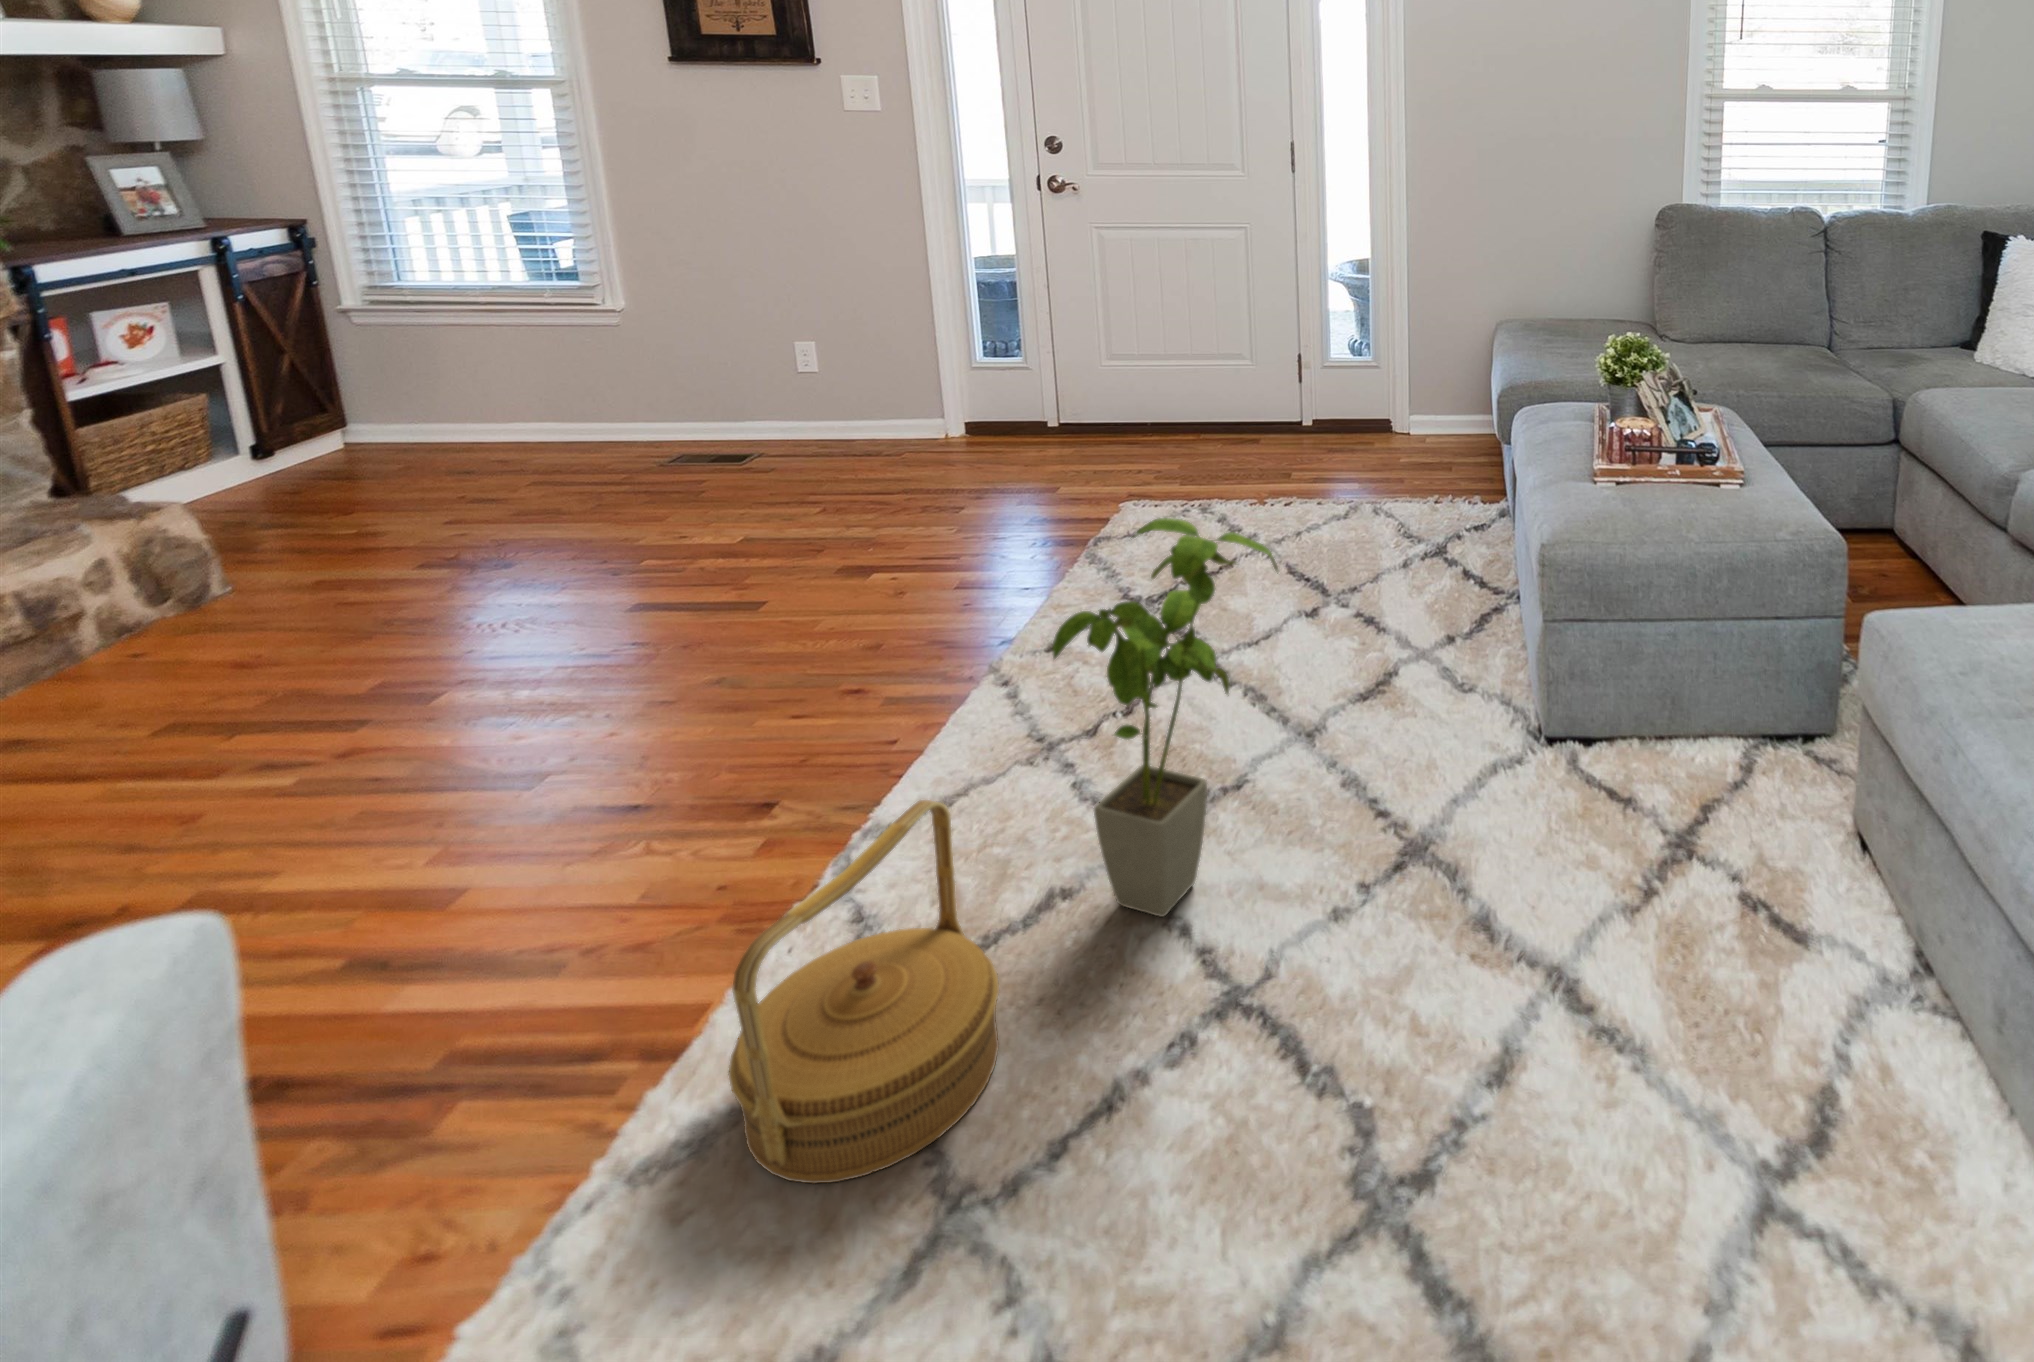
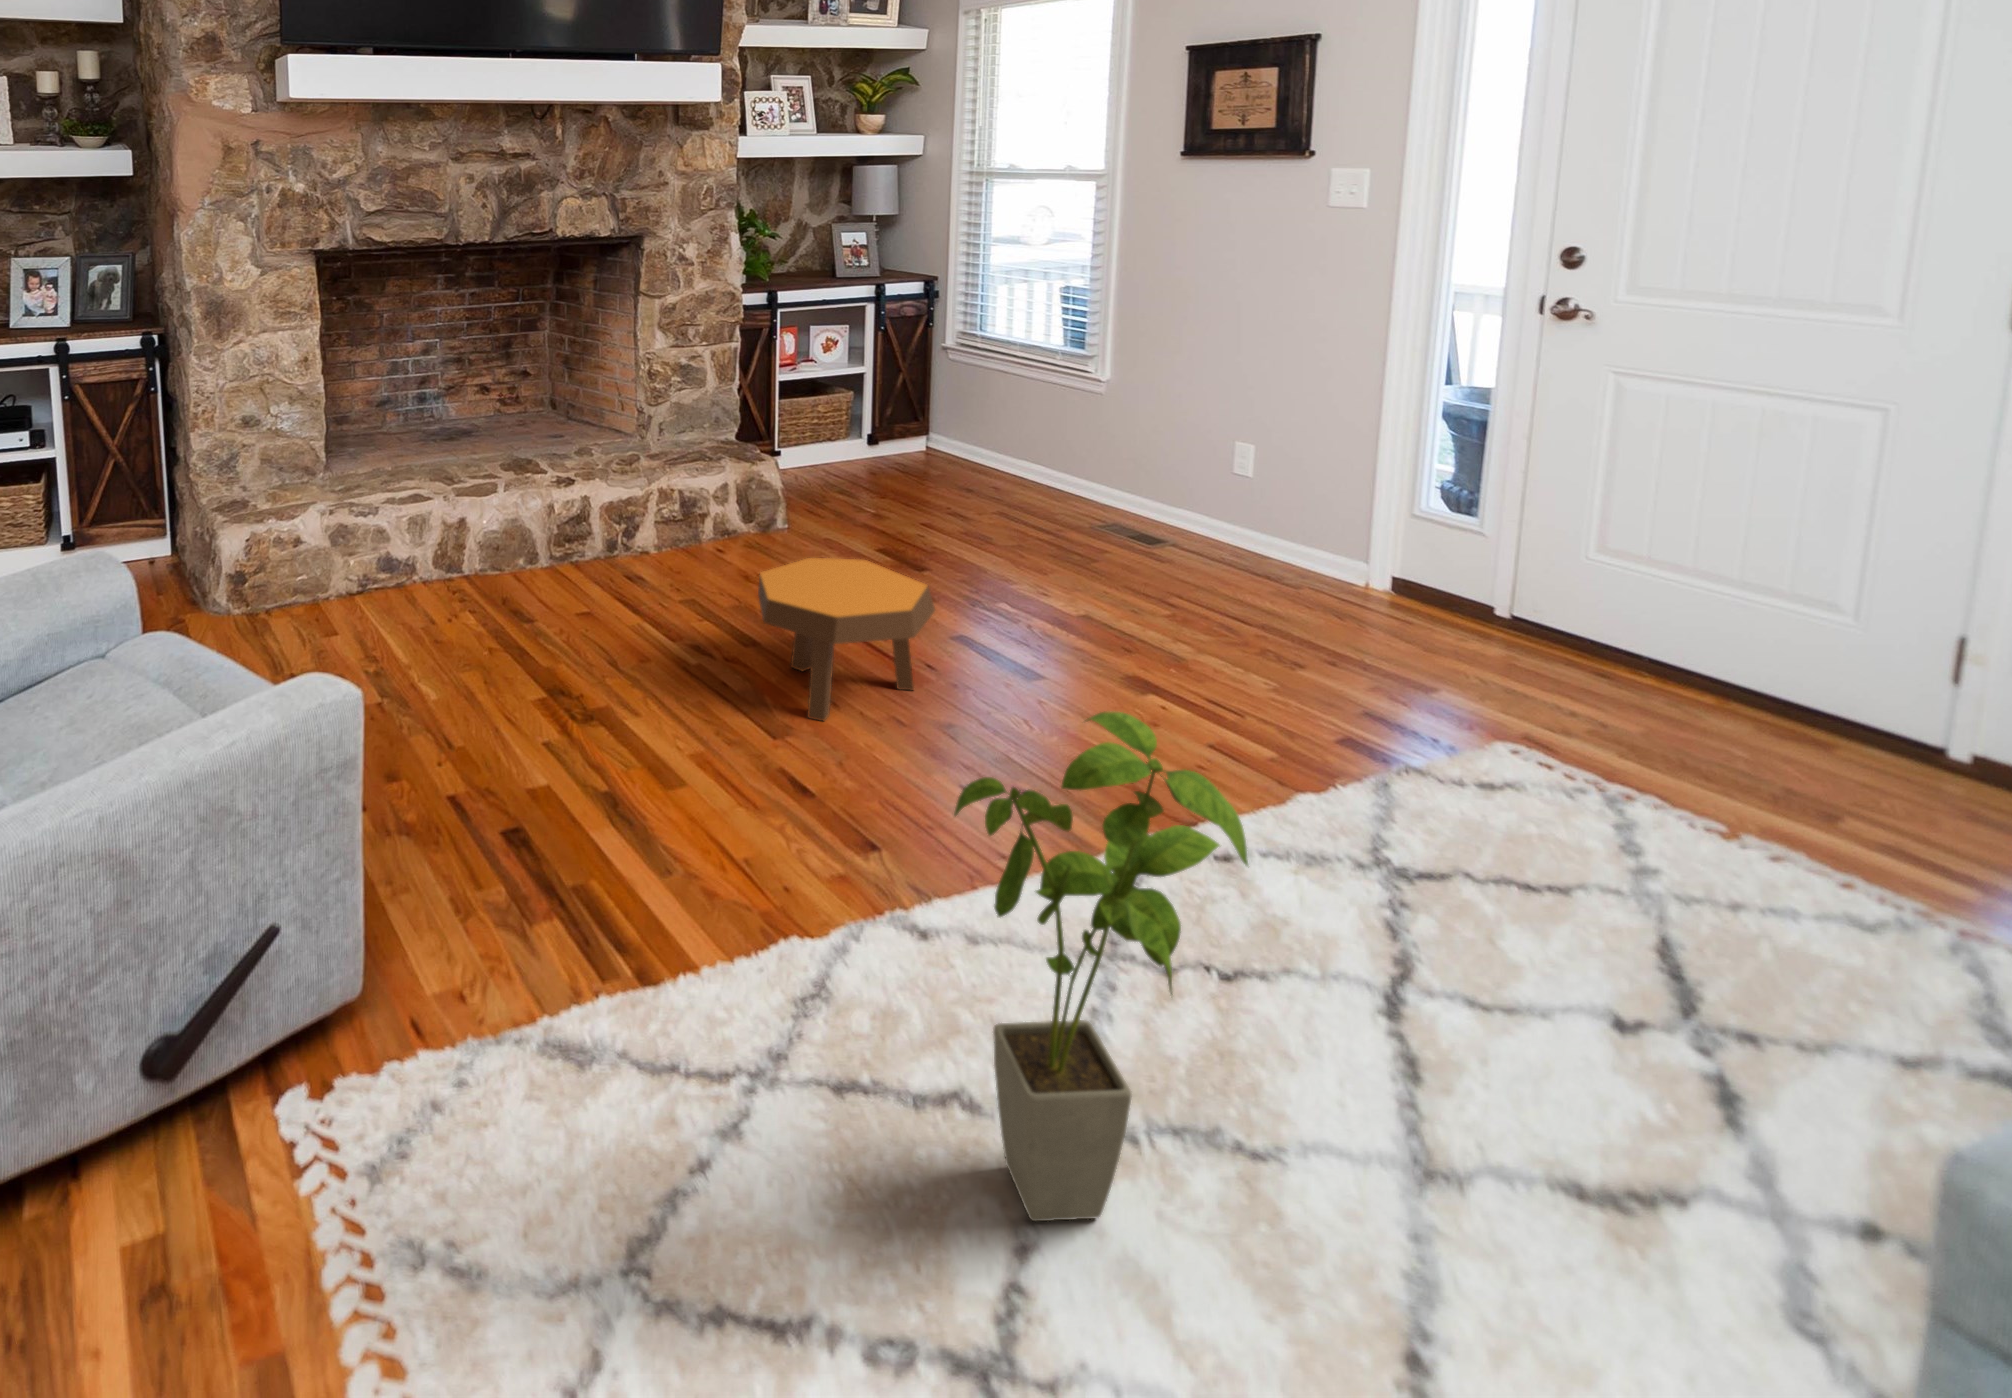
footstool: none [384,557,665,755] -> present [758,558,935,721]
basket: present [728,800,999,1183] -> none [574,885,831,1220]

